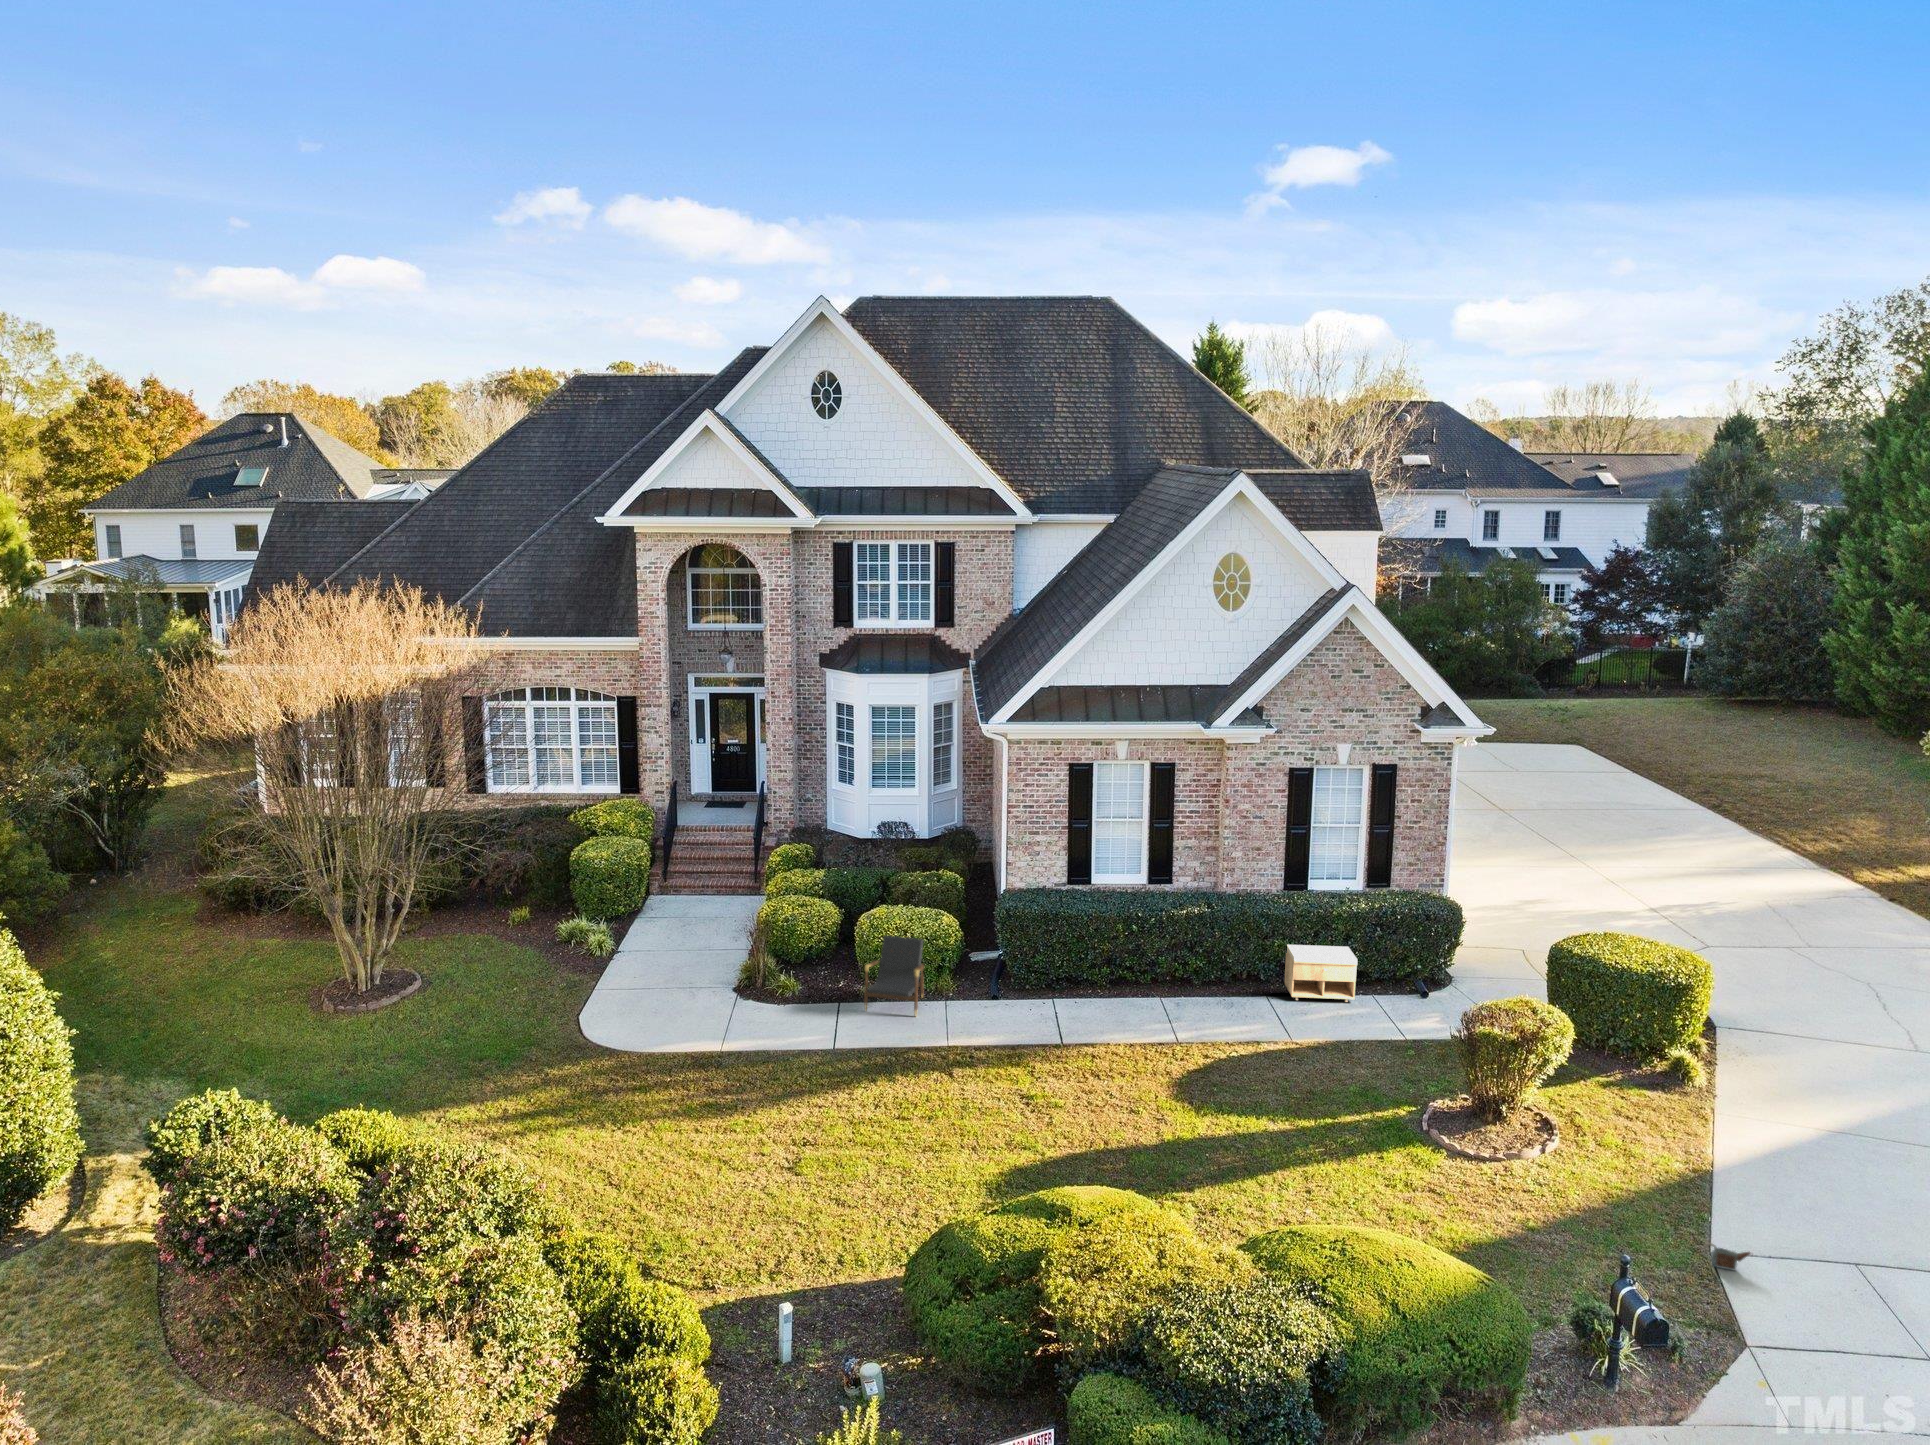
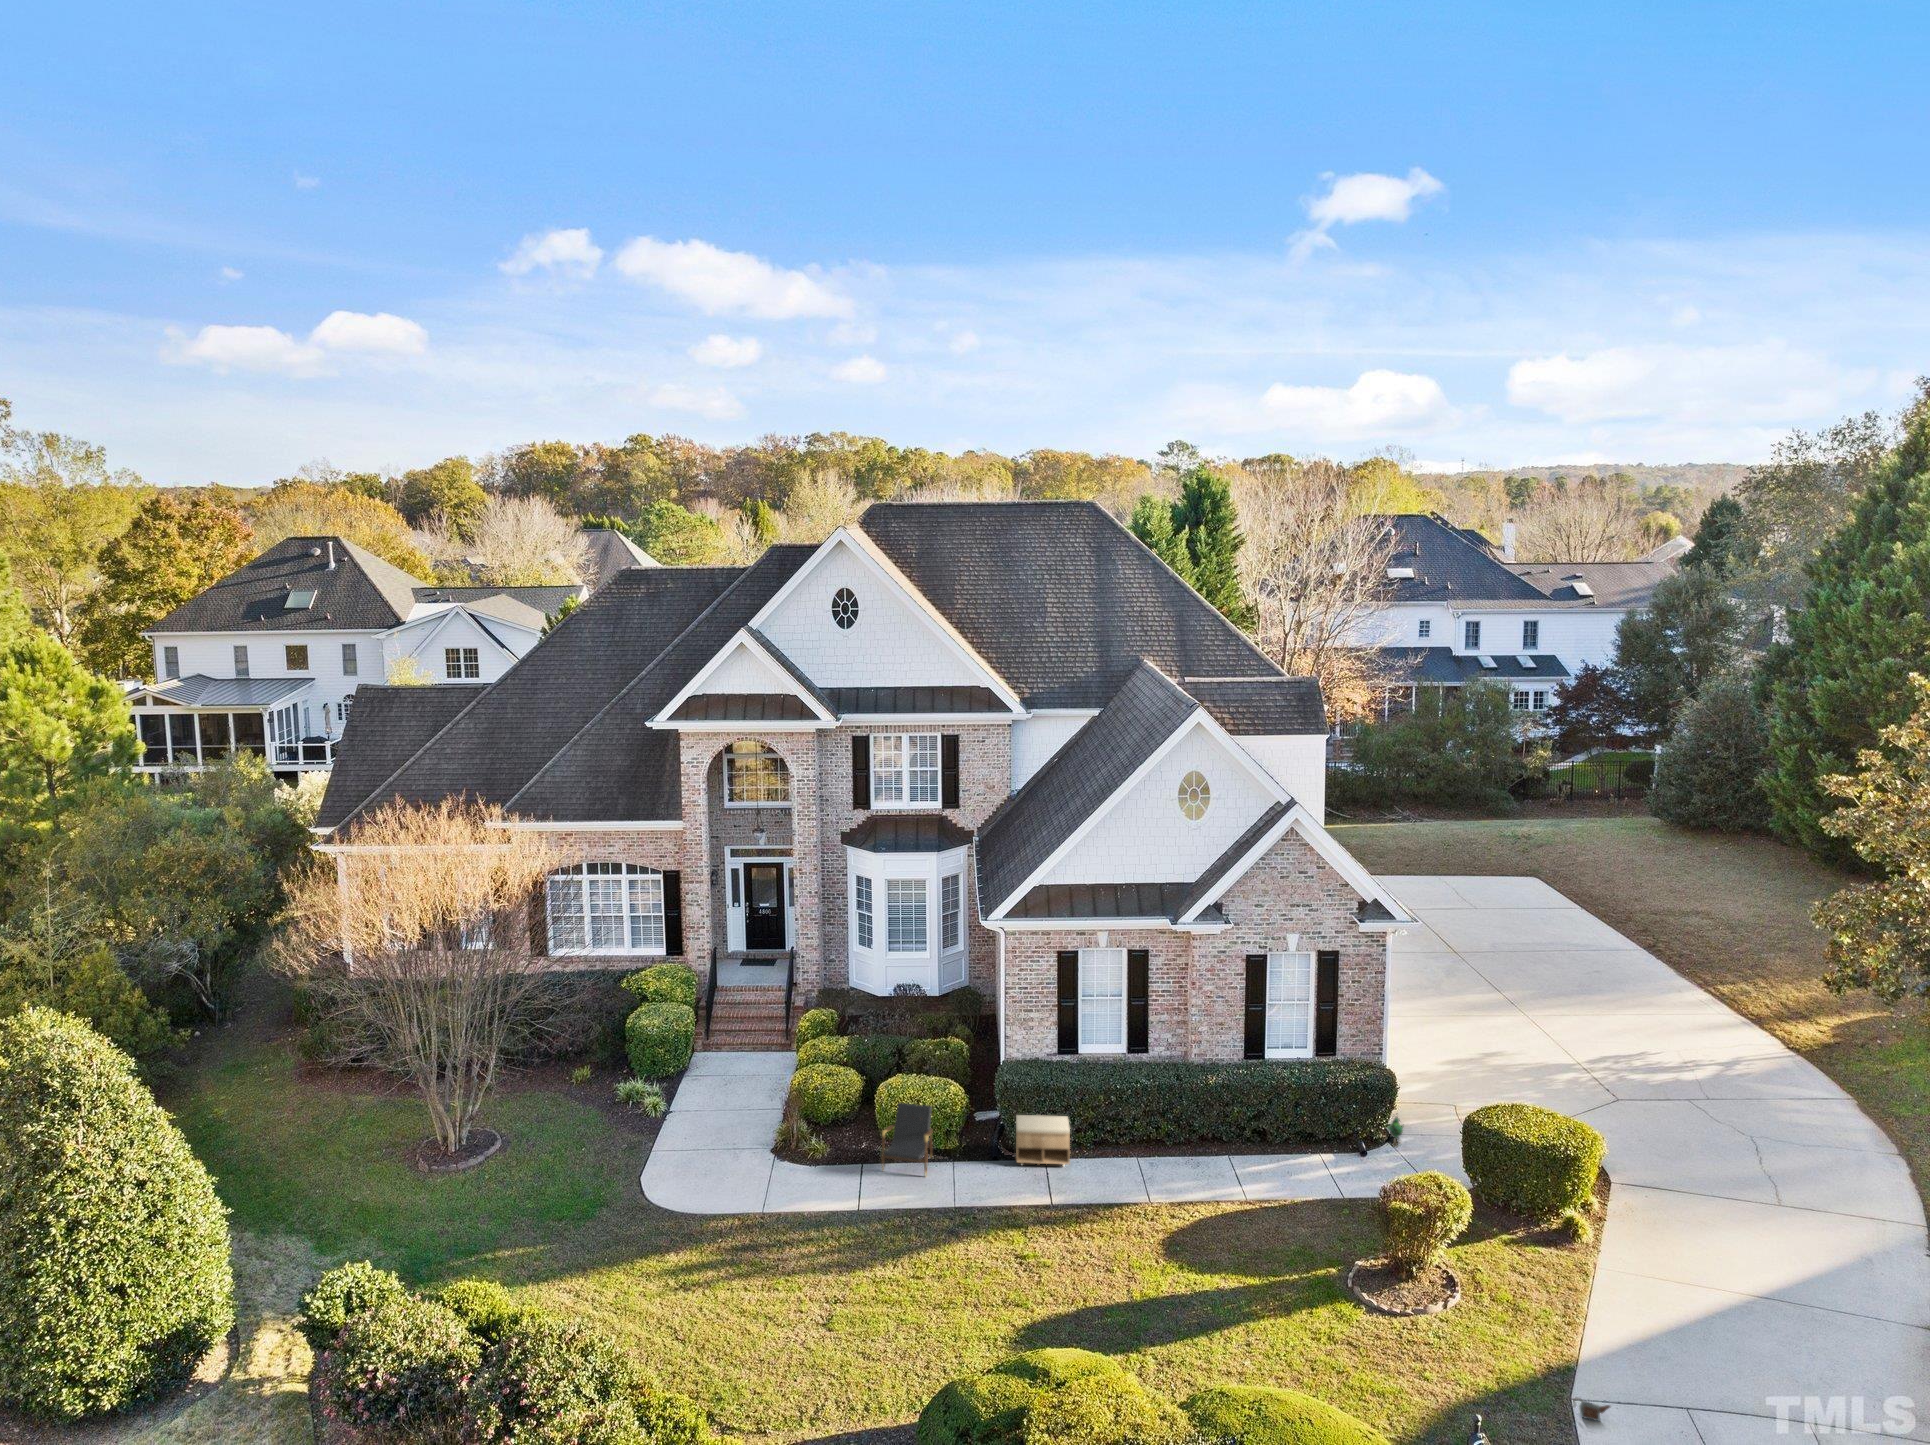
storage bench: present [1285,945,1358,1002] -> present [1016,1115,1070,1166]
decorative plant: none [1451,949,1473,988] -> present [1388,1117,1403,1147]

